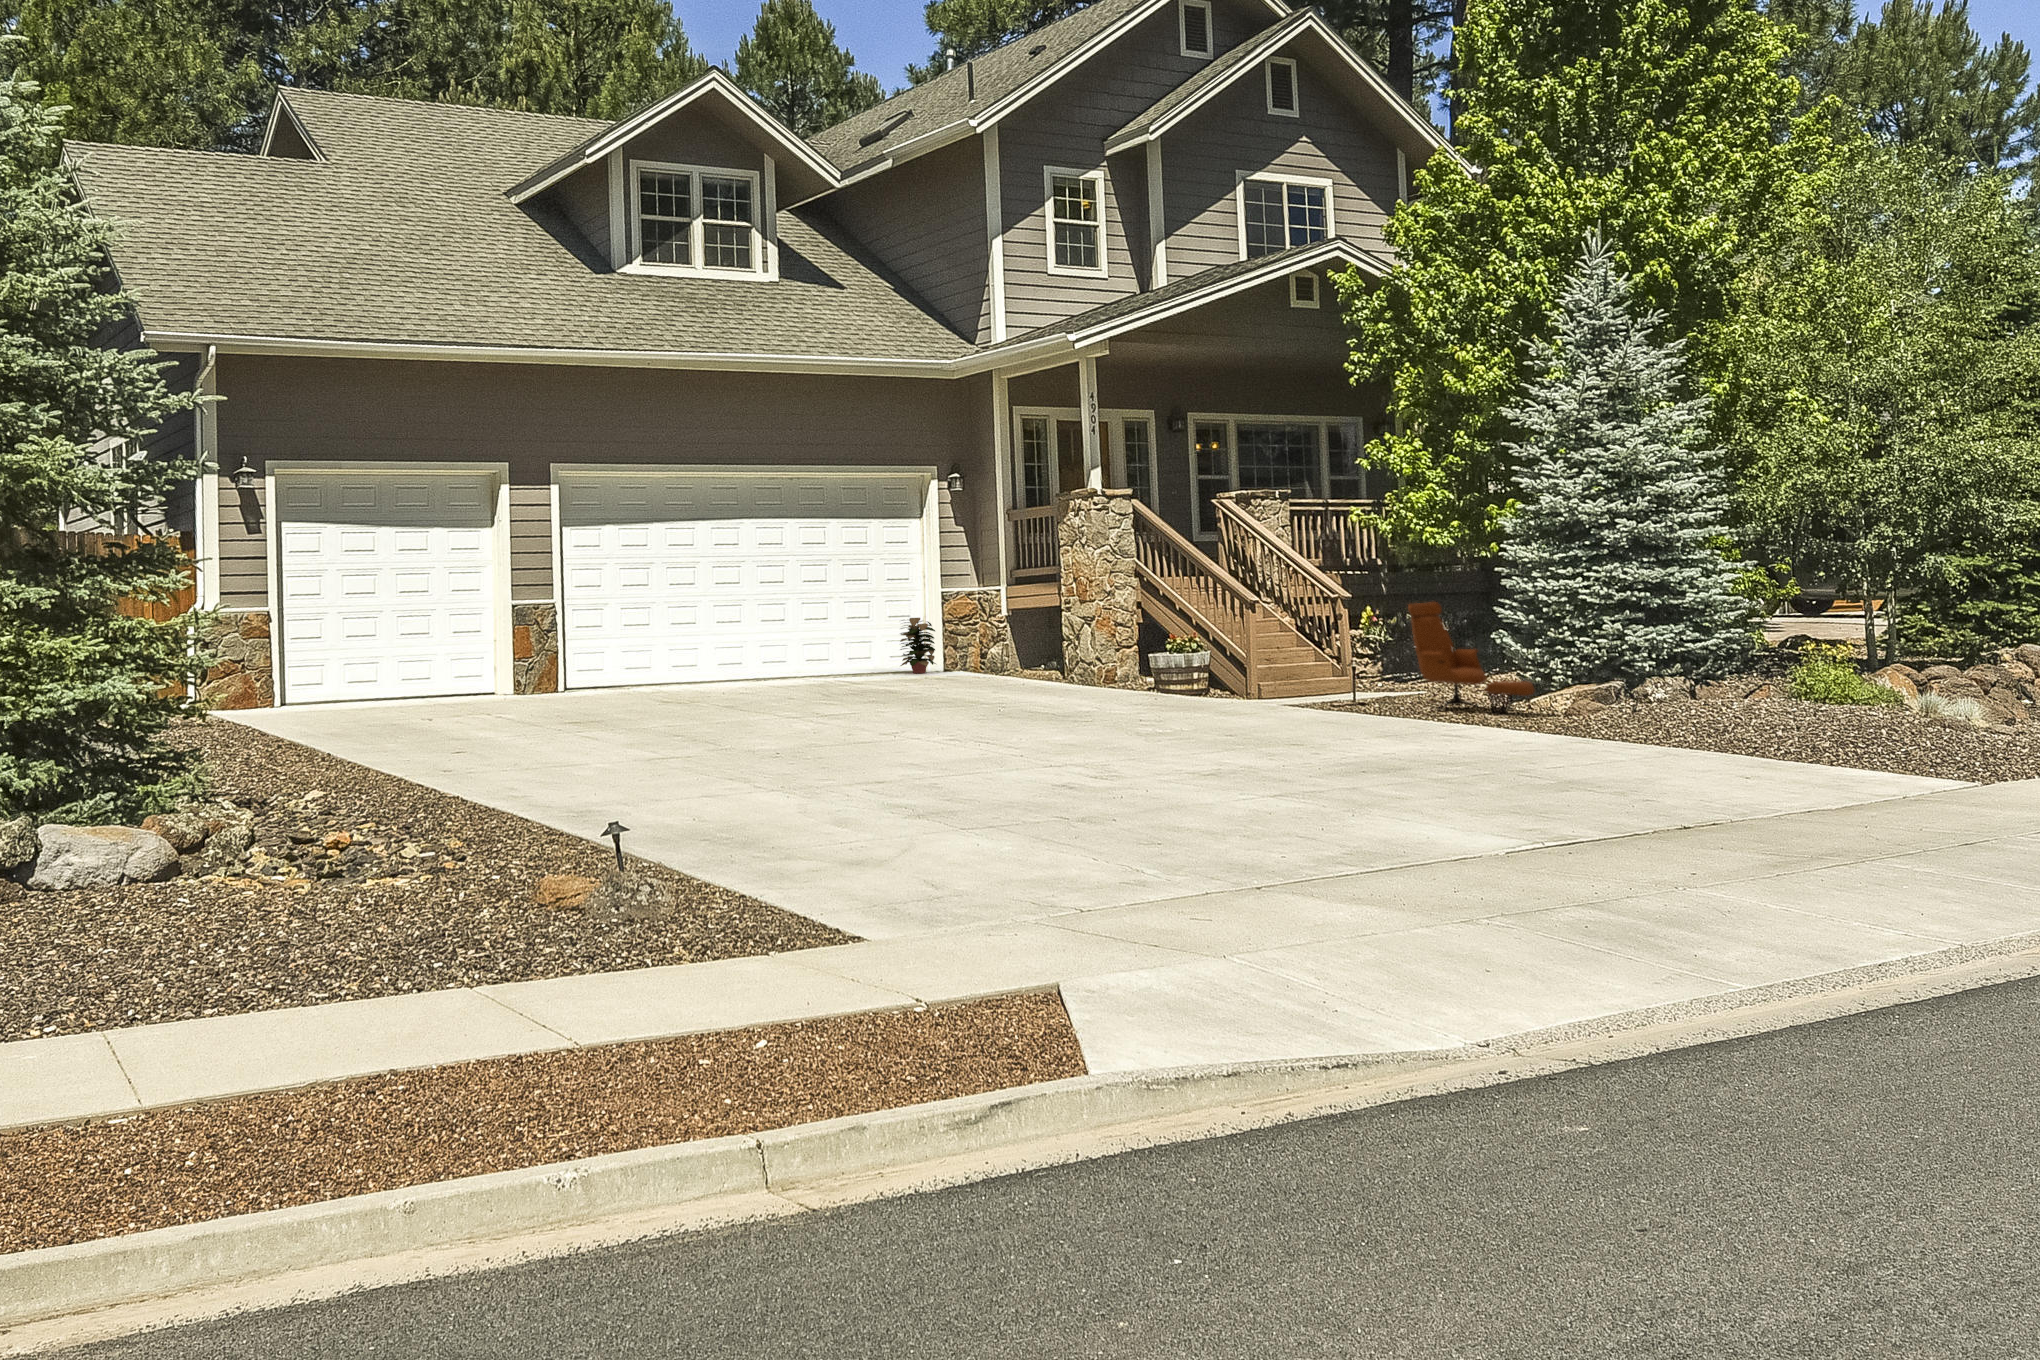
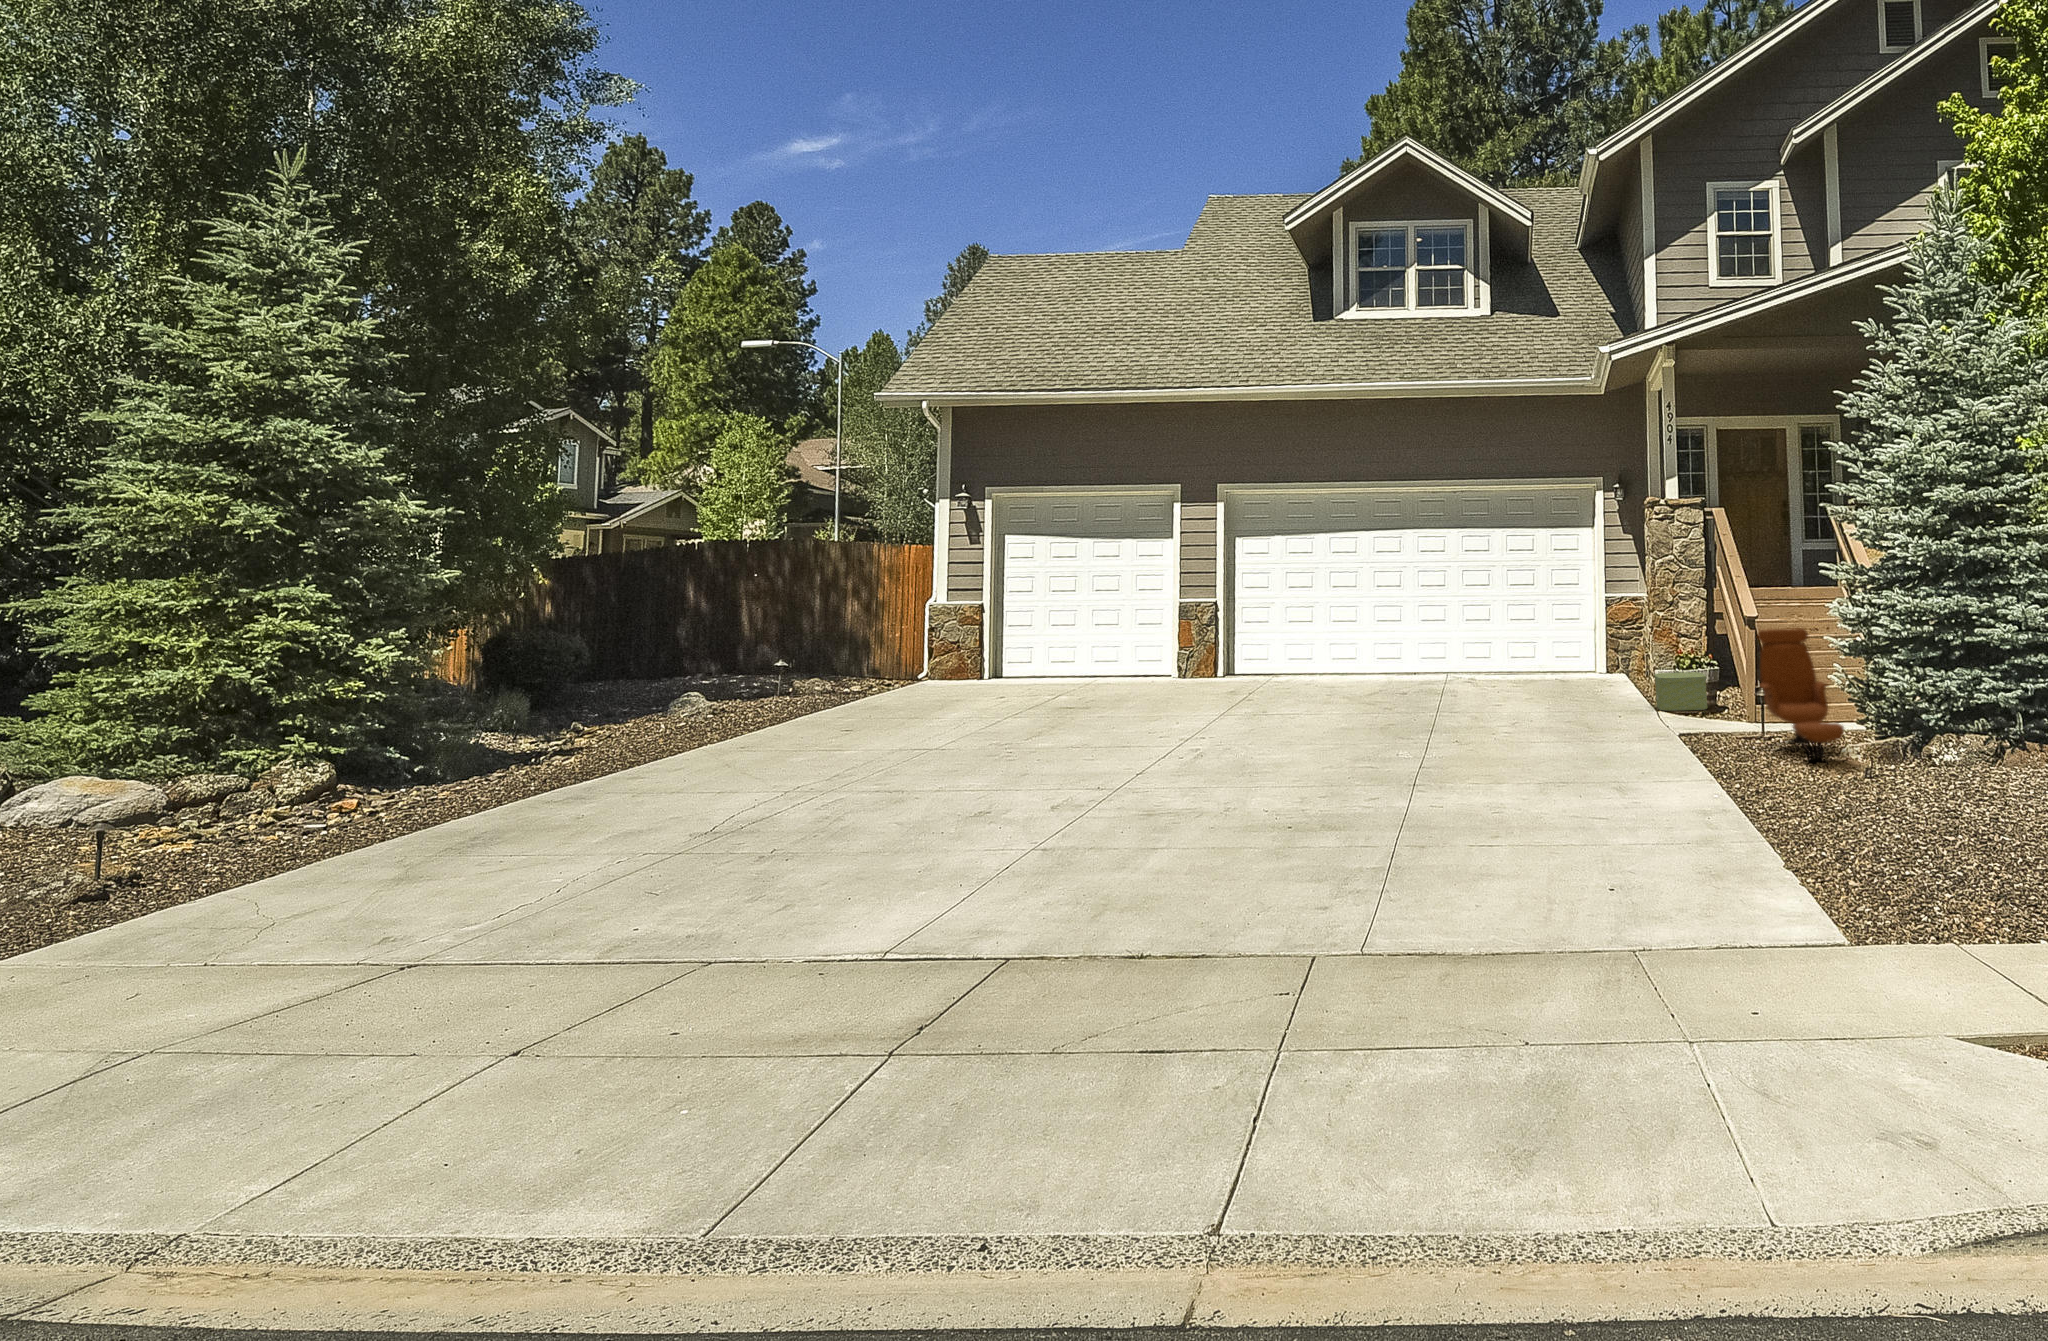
decorative plant: present [900,618,936,673] -> none [1543,614,1581,666]
storage box: none [1184,659,1243,695] -> present [1654,672,1707,711]

